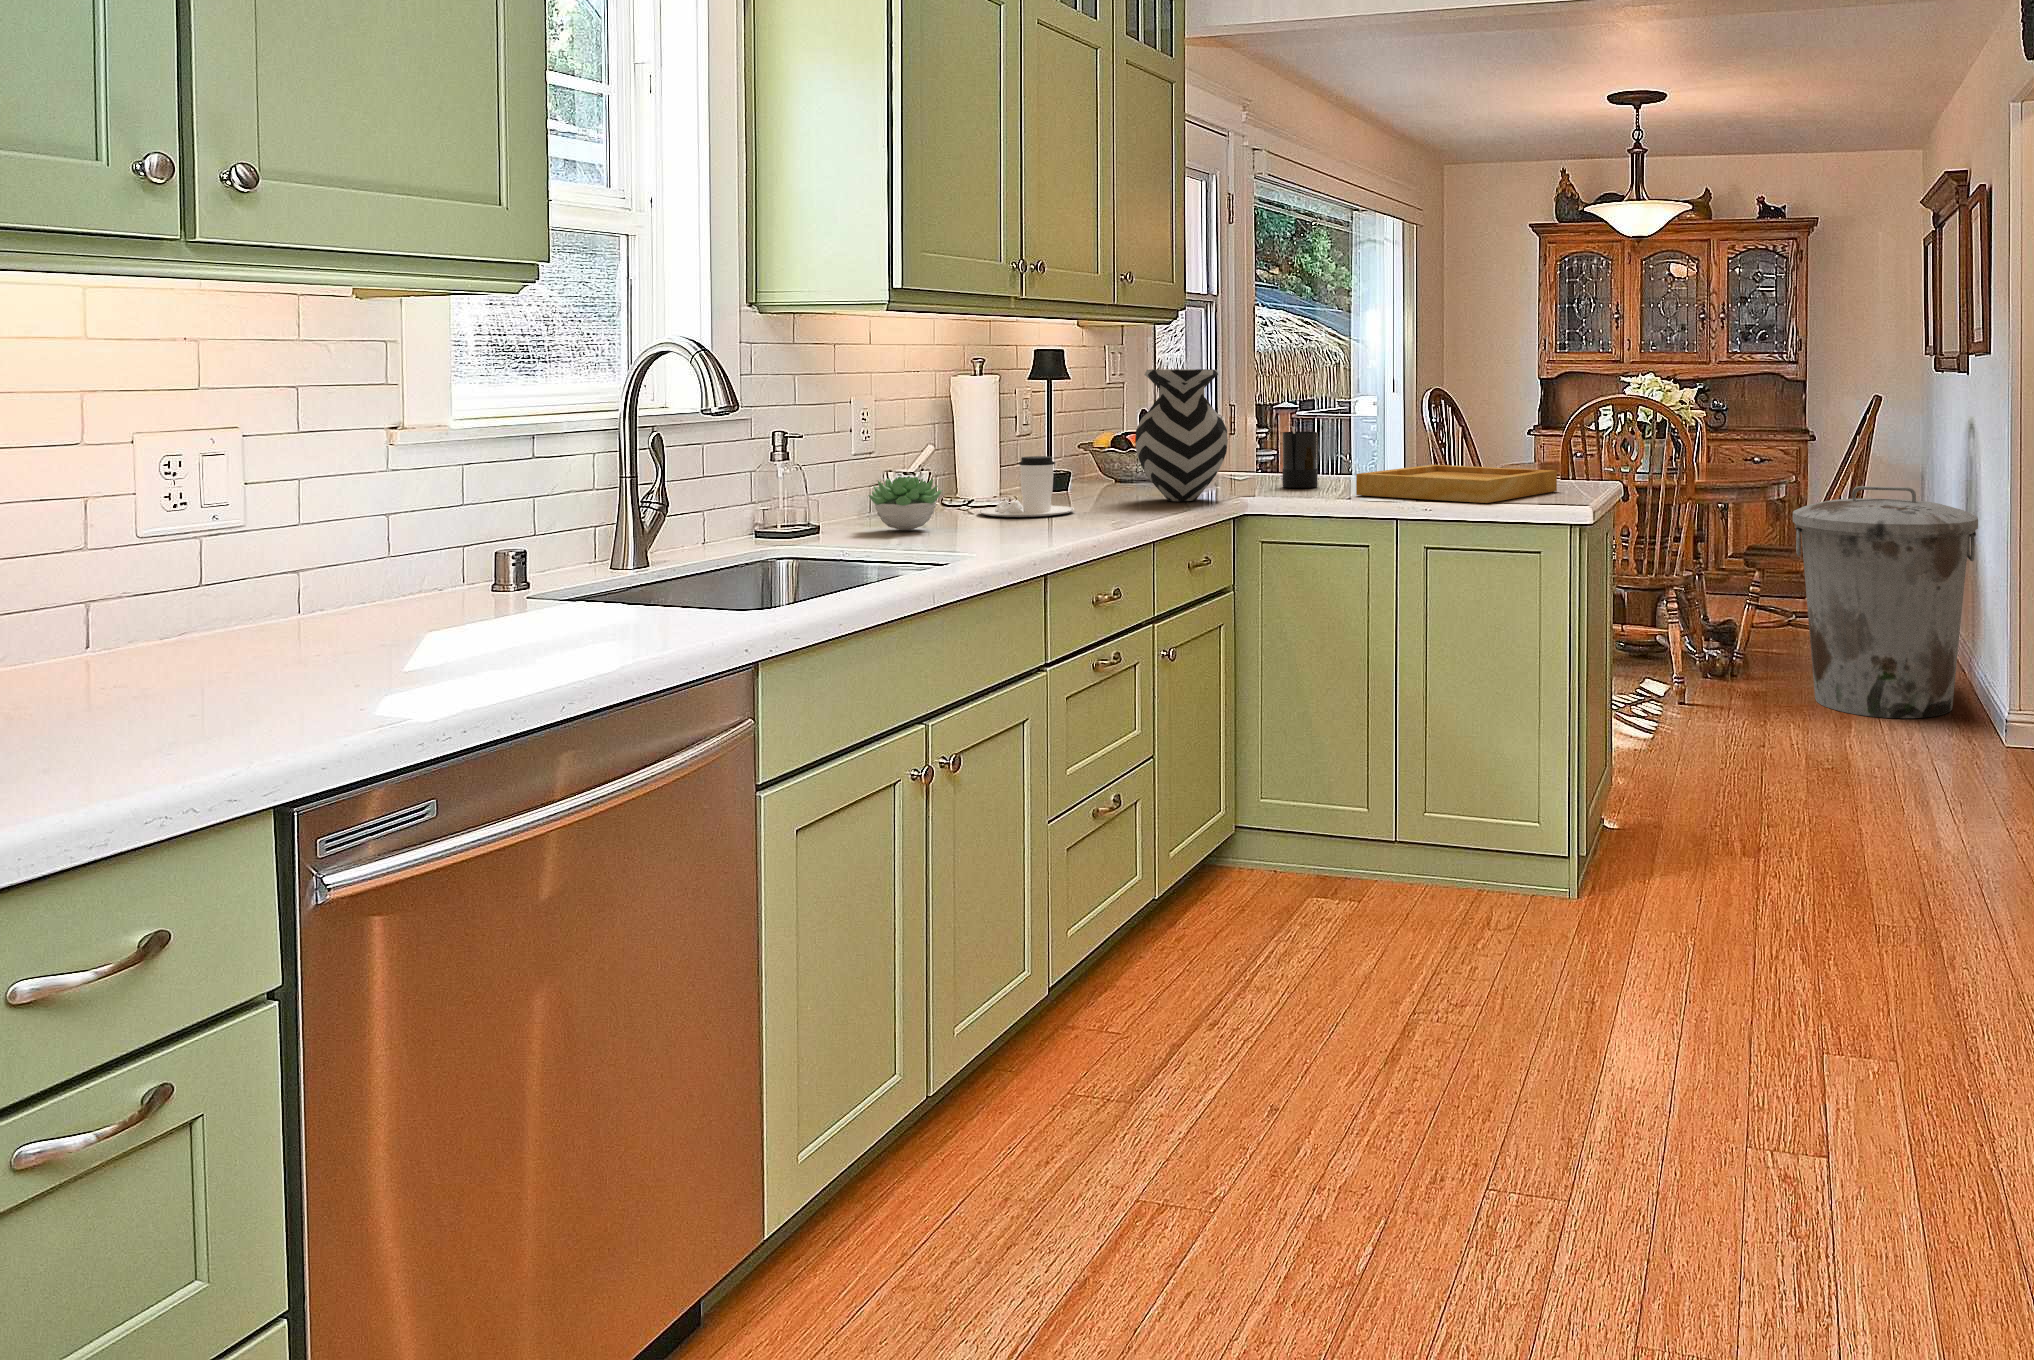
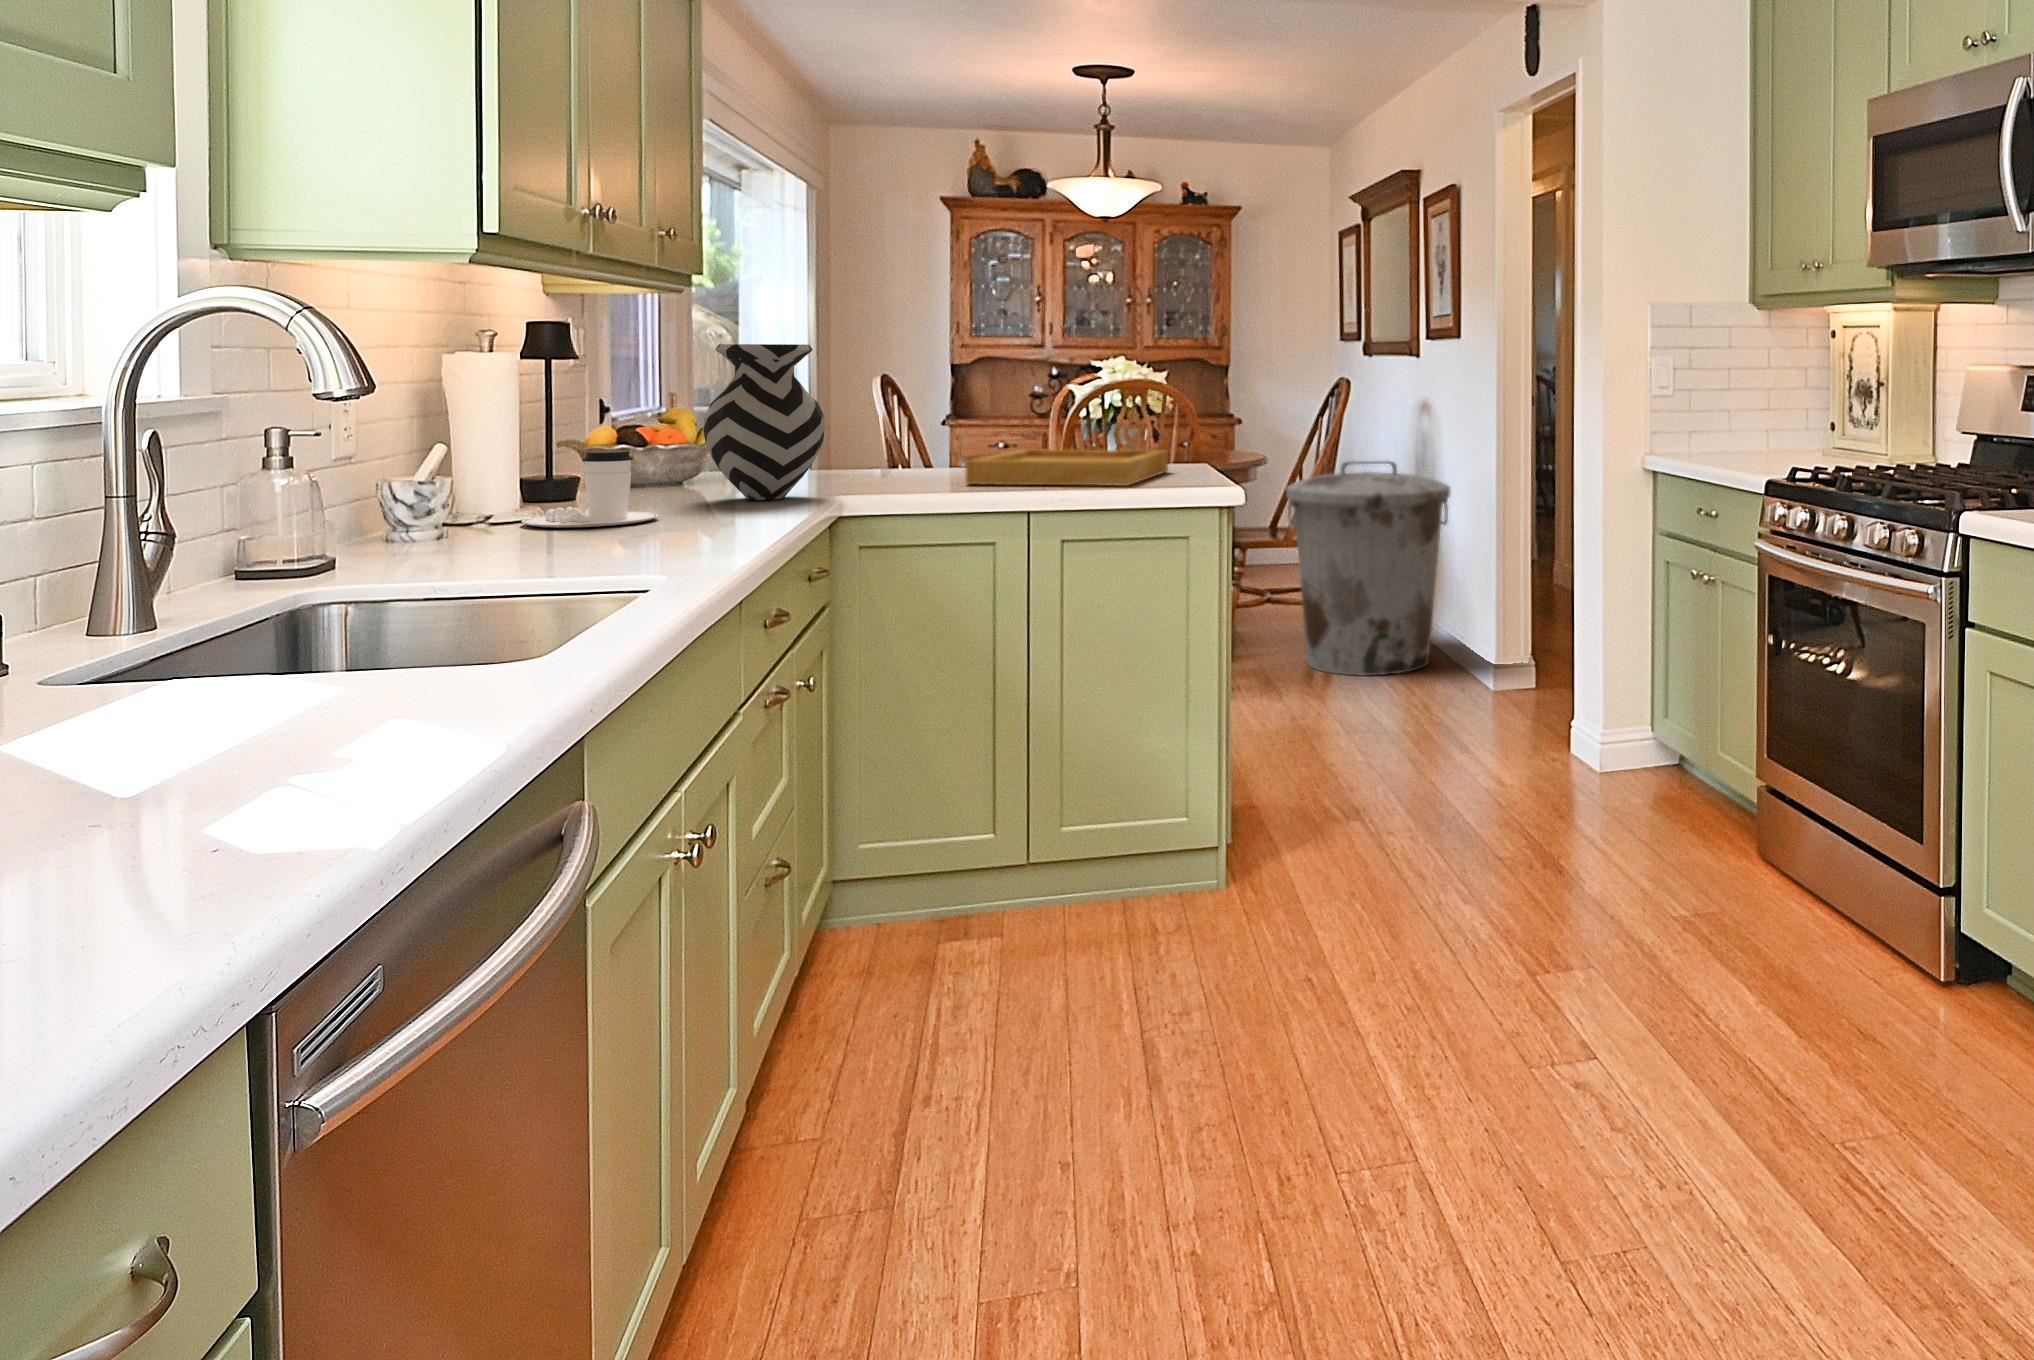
candle: present [1282,427,1318,488] -> none [853,411,896,480]
succulent plant: present [868,476,942,530] -> none [405,479,522,550]

